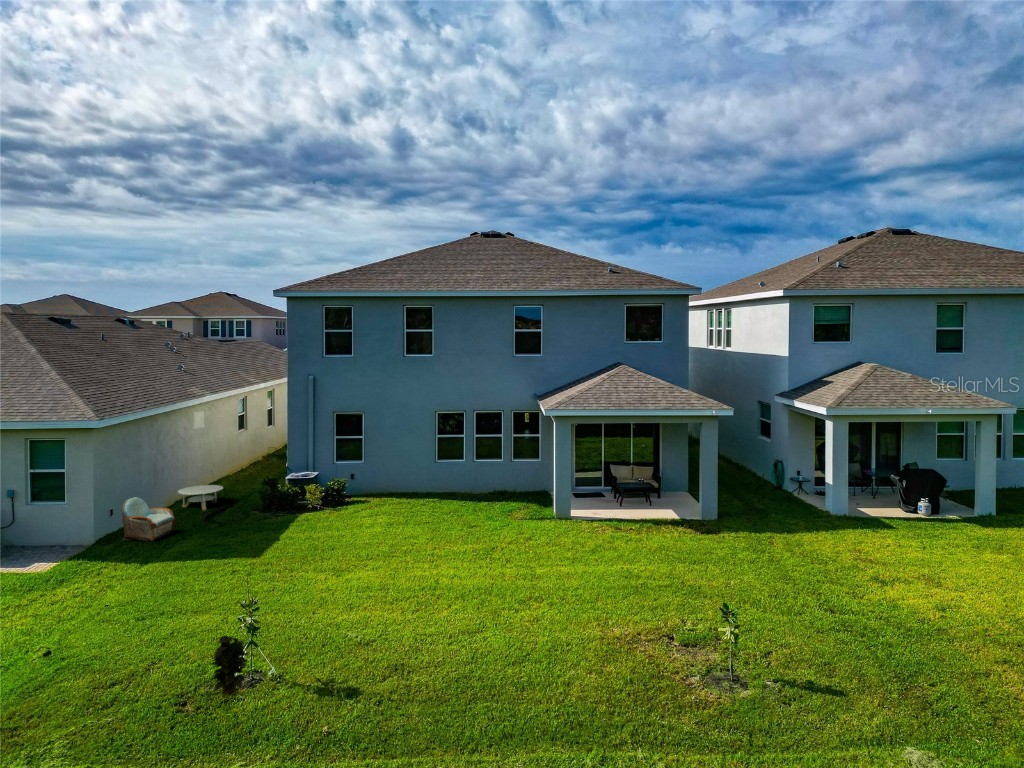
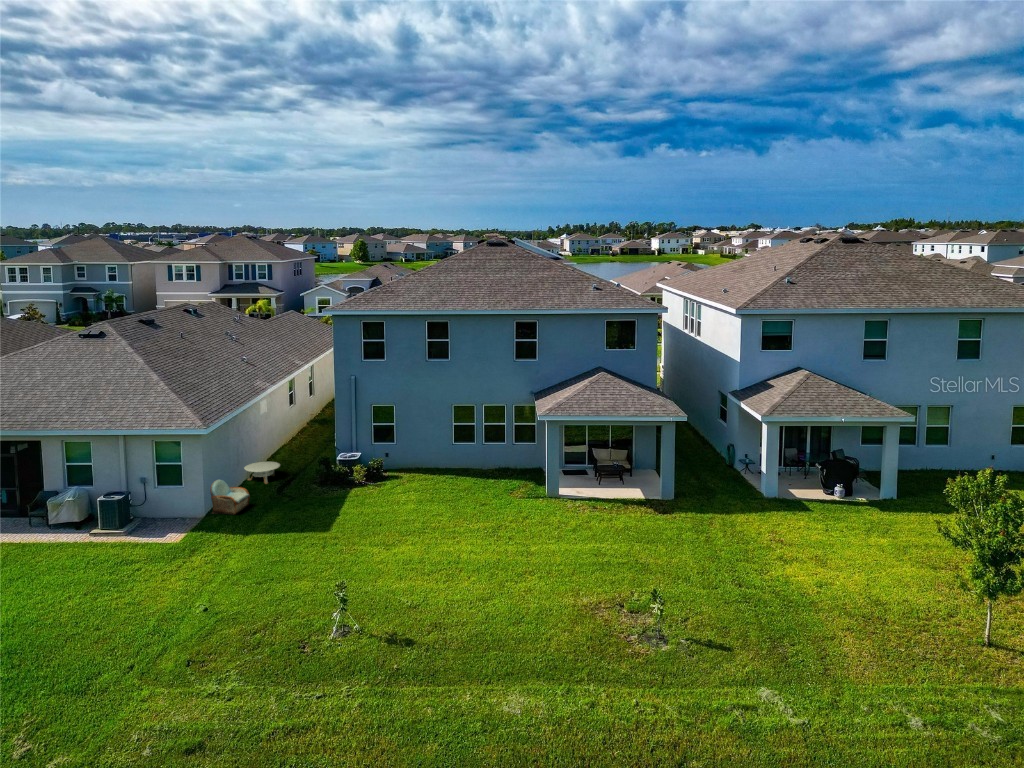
decorative plant: present [211,636,249,693] -> none [315,606,341,643]

